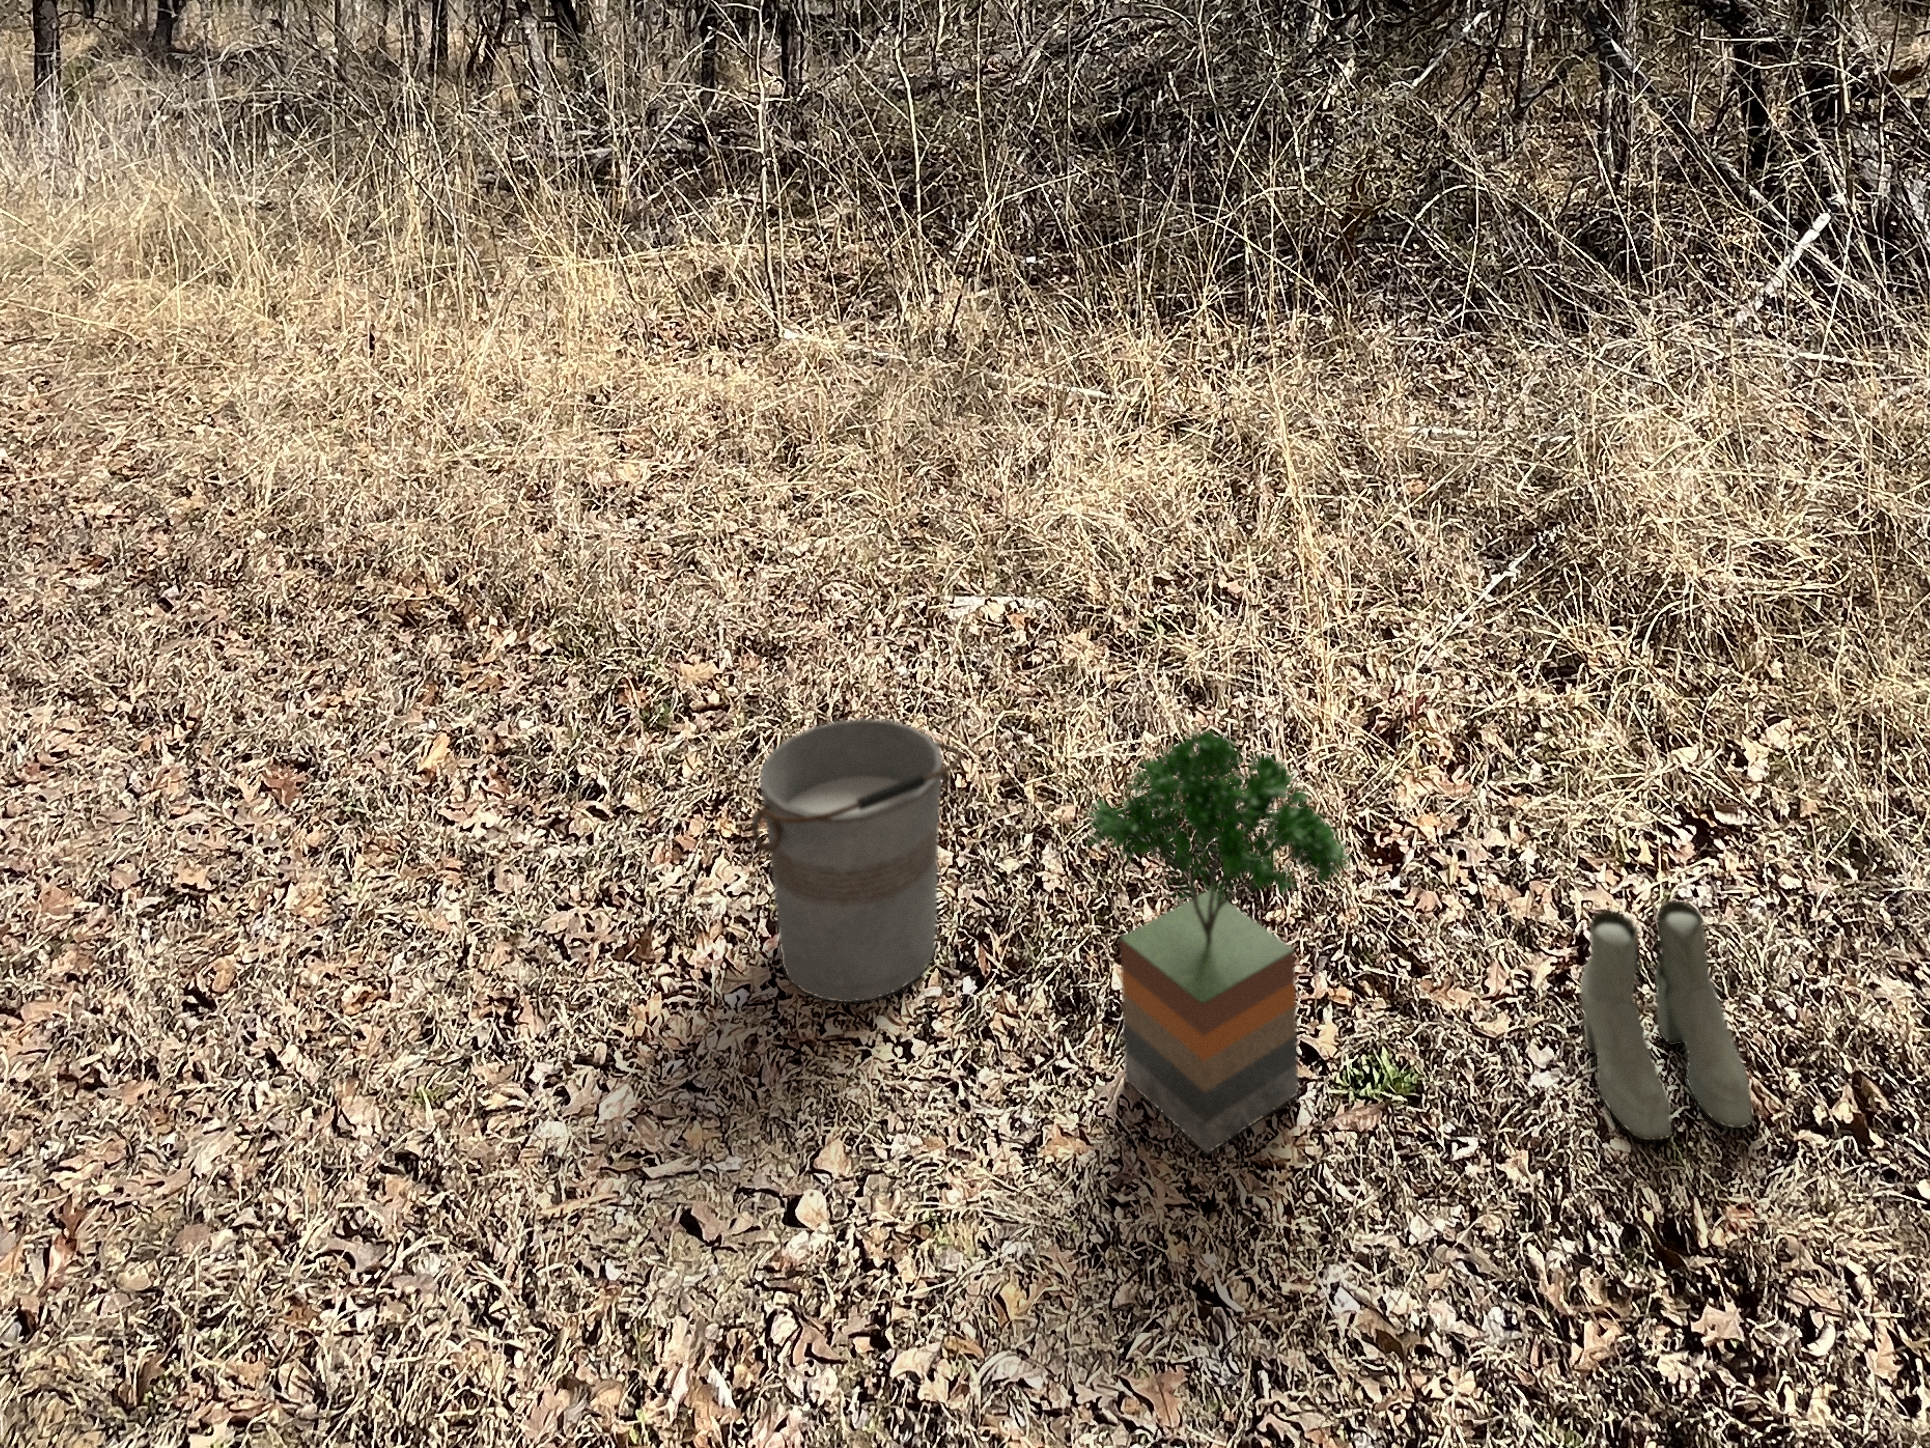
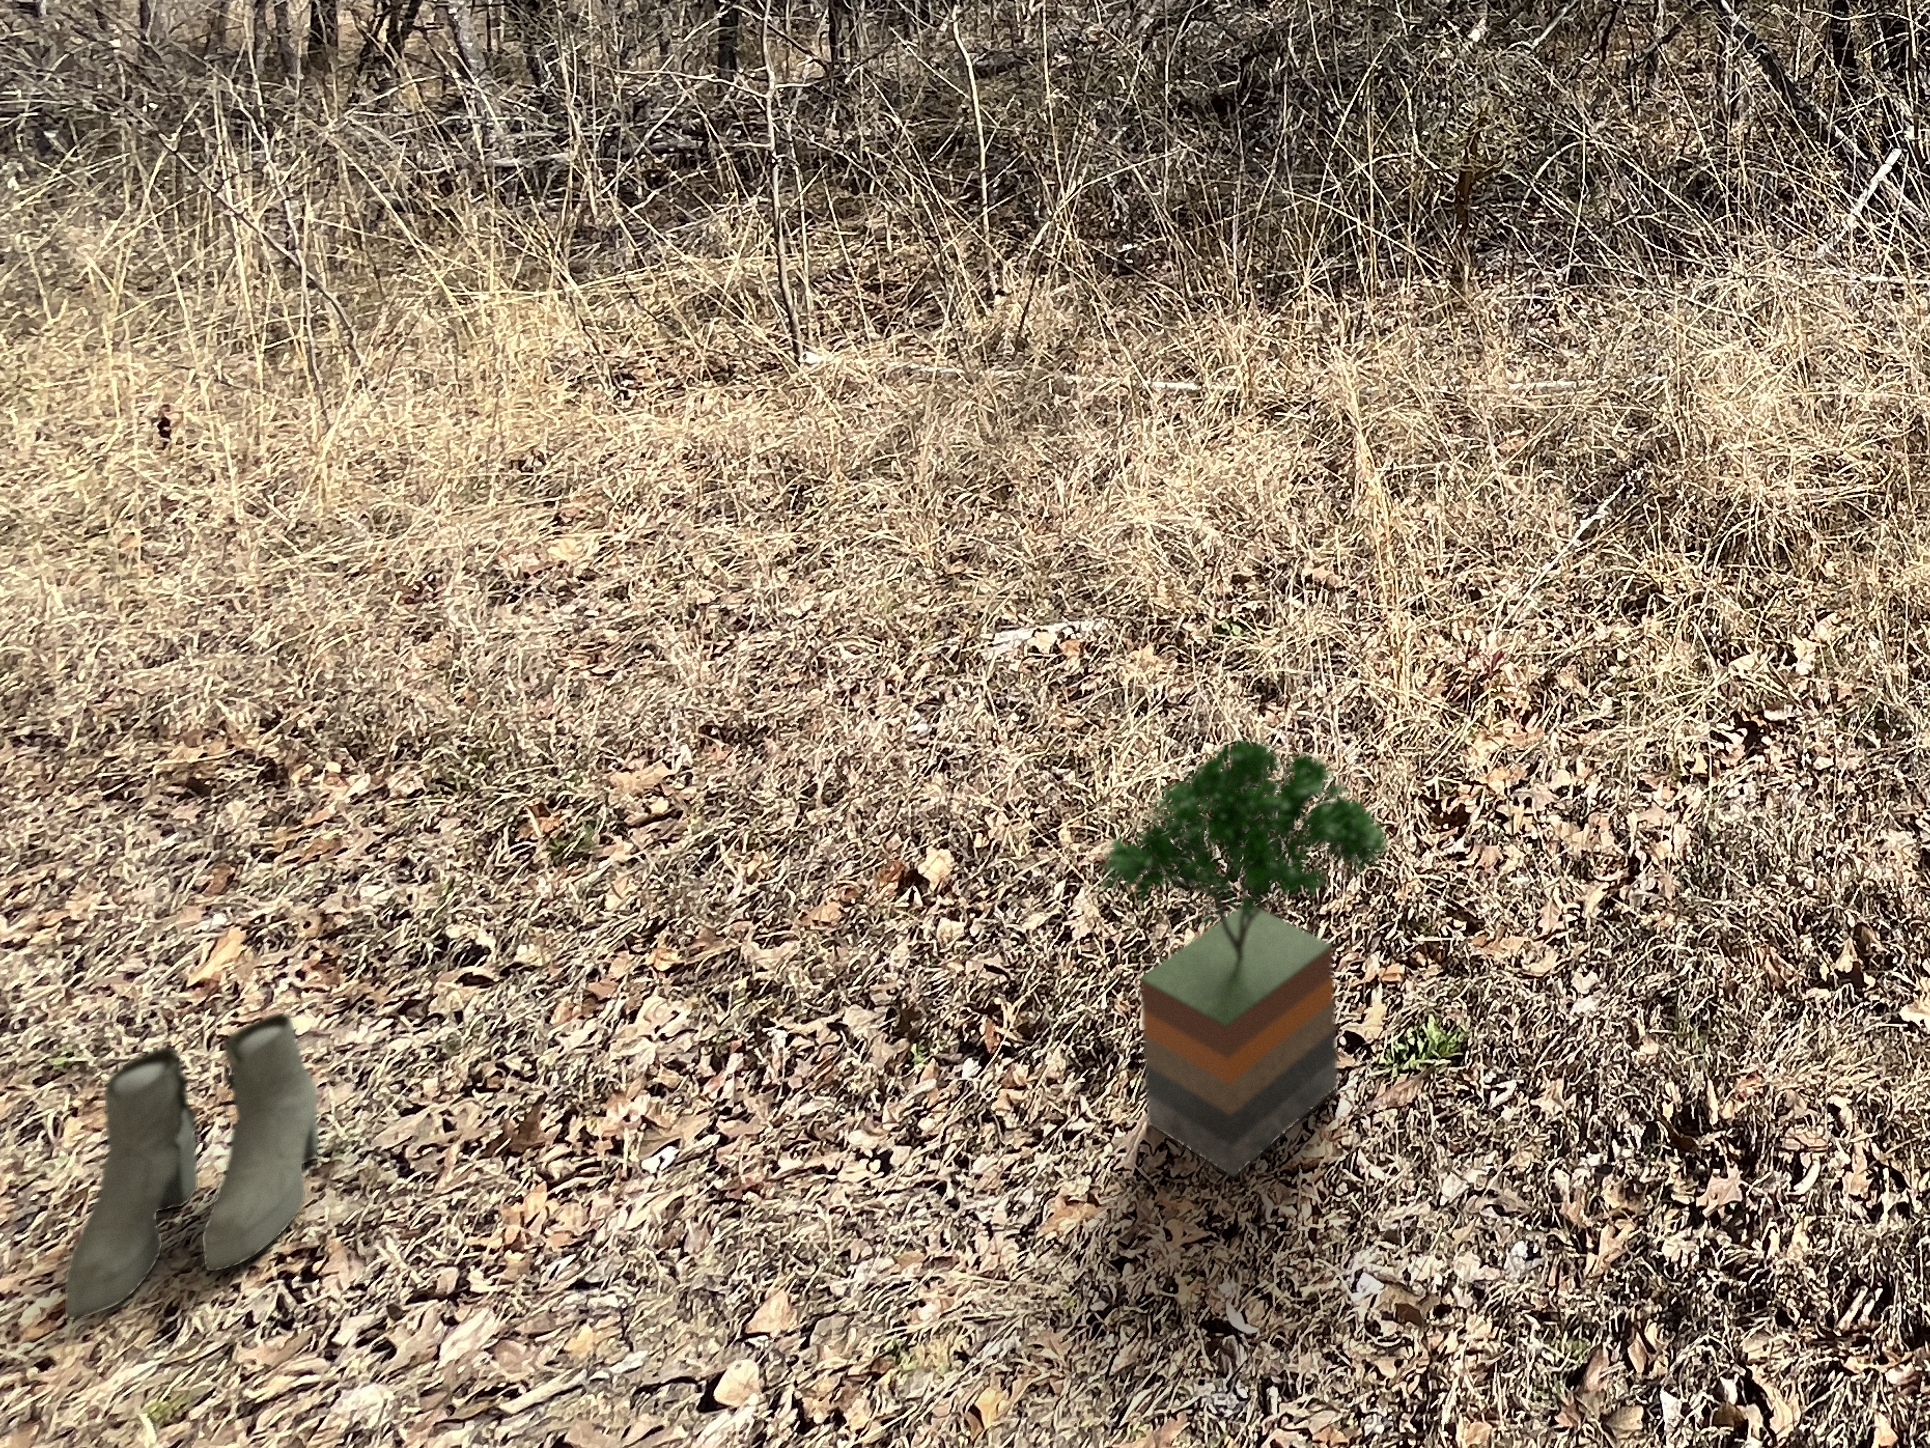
bucket: present [751,719,963,1002] -> none [677,796,961,1132]
boots: present [1580,900,1752,1140] -> present [65,1013,319,1319]

